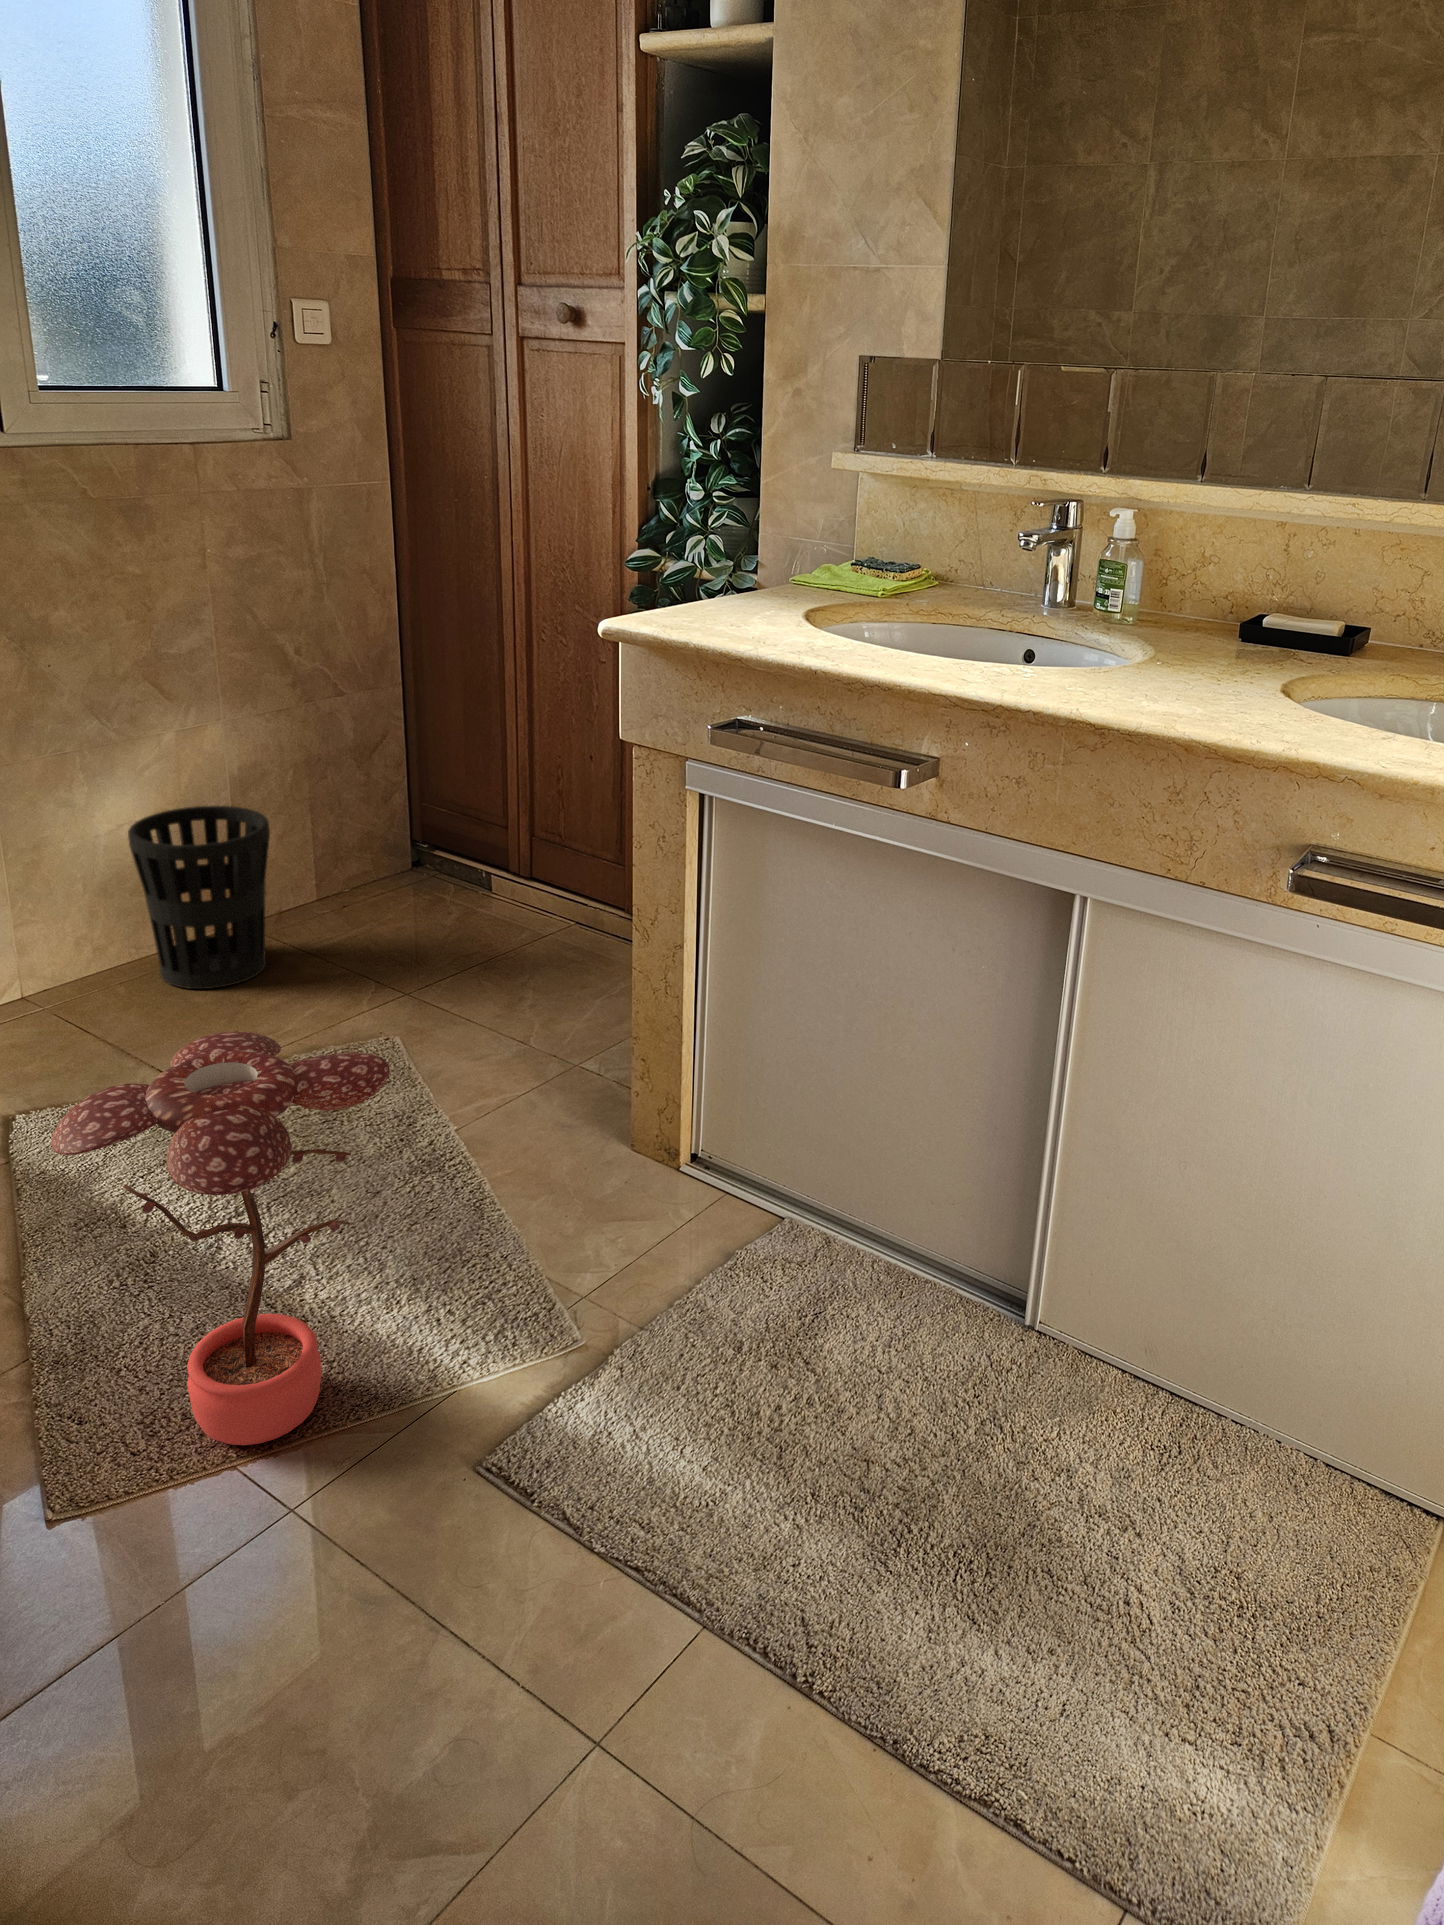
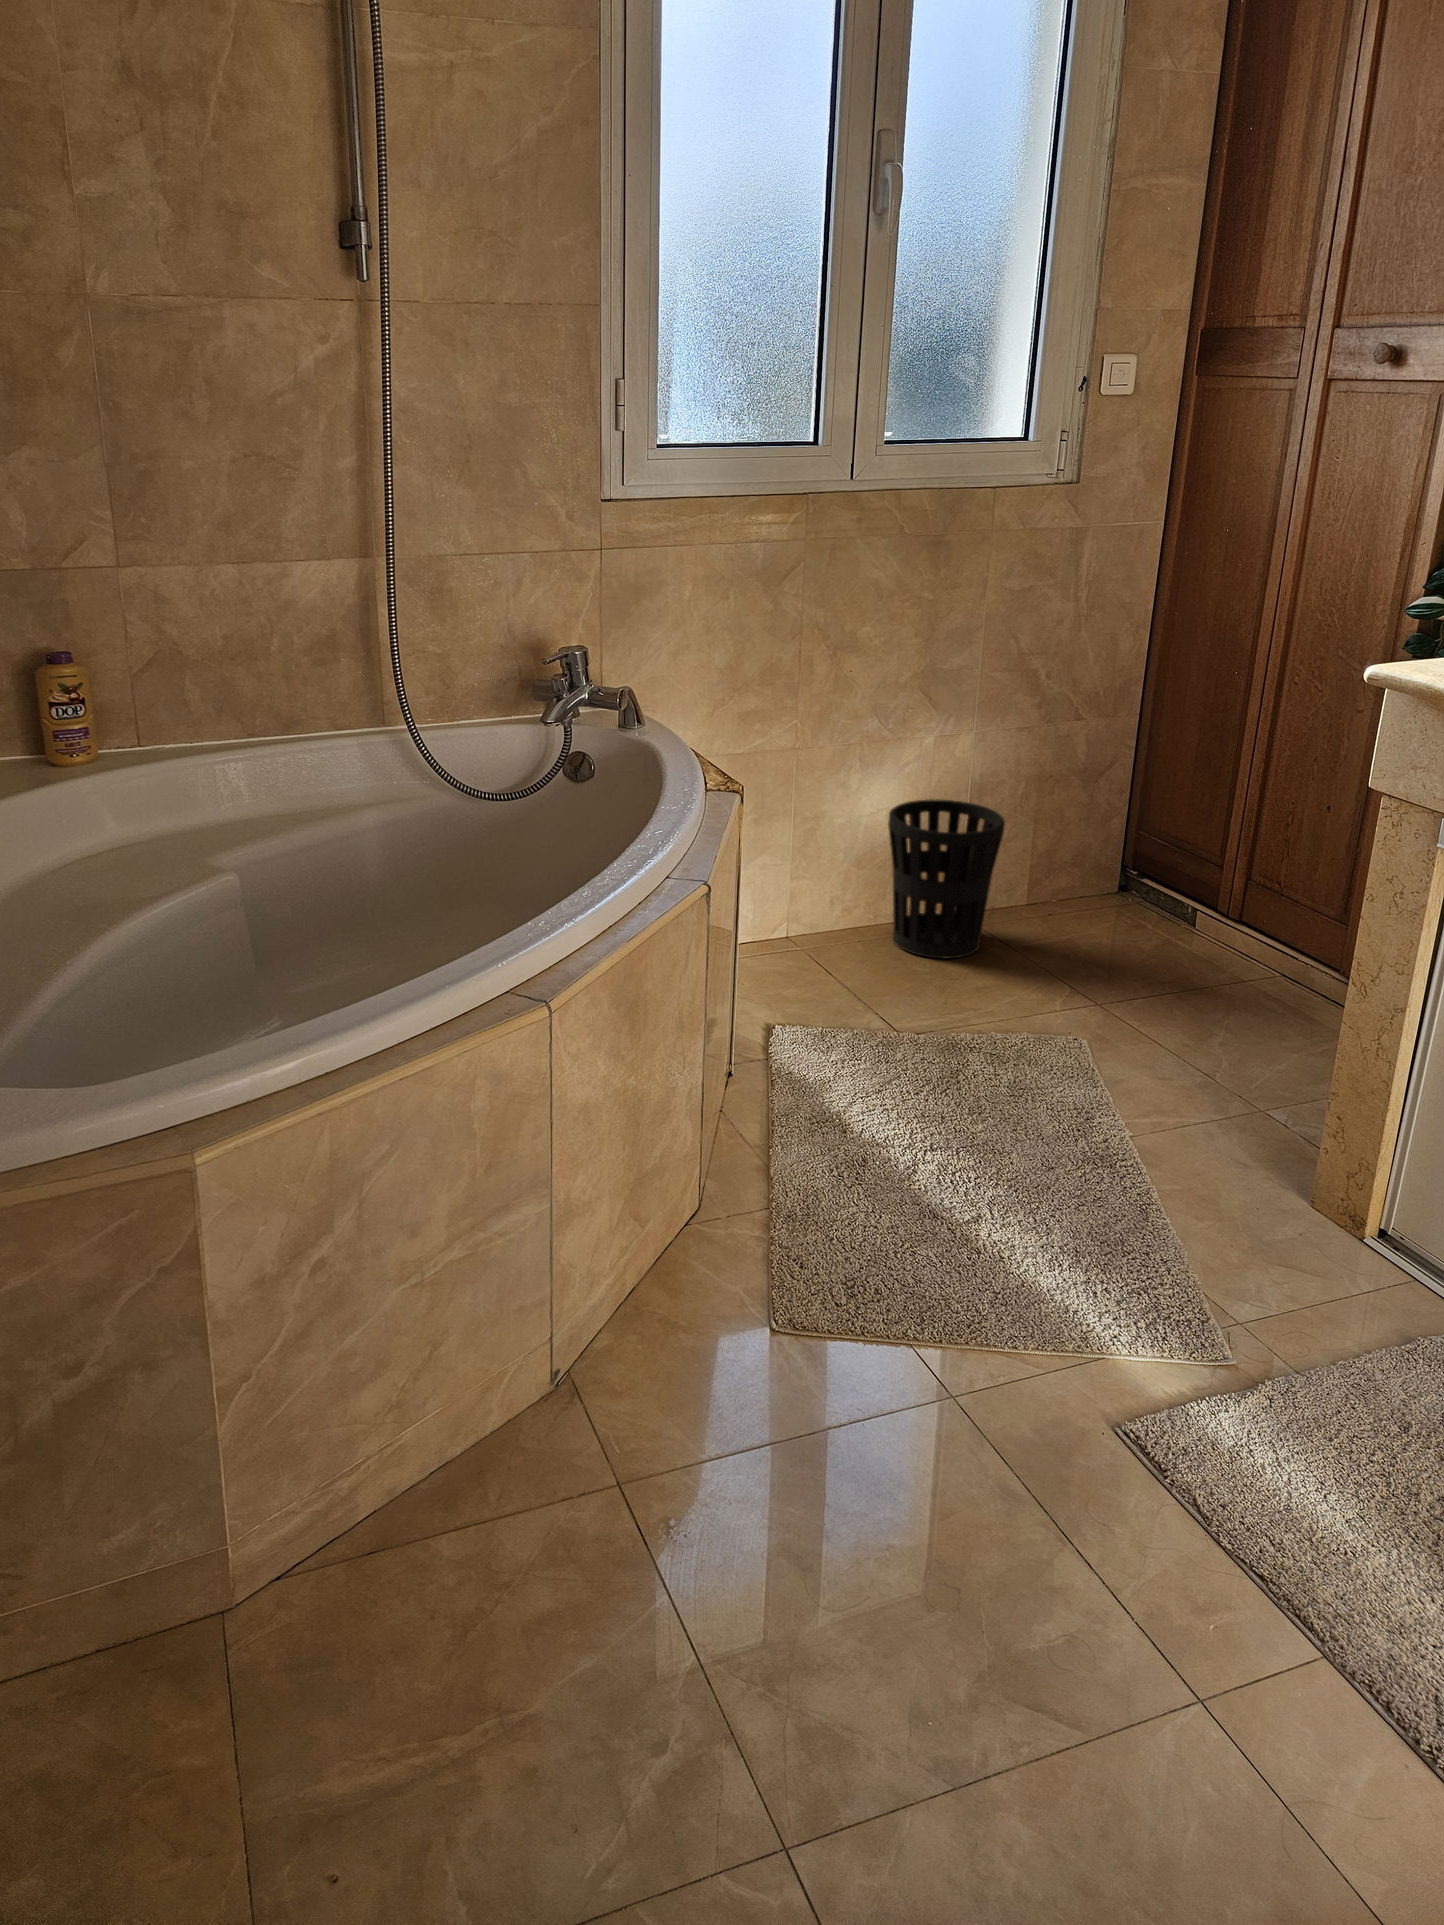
potted plant: present [51,1031,390,1445] -> none [821,987,1099,1340]

